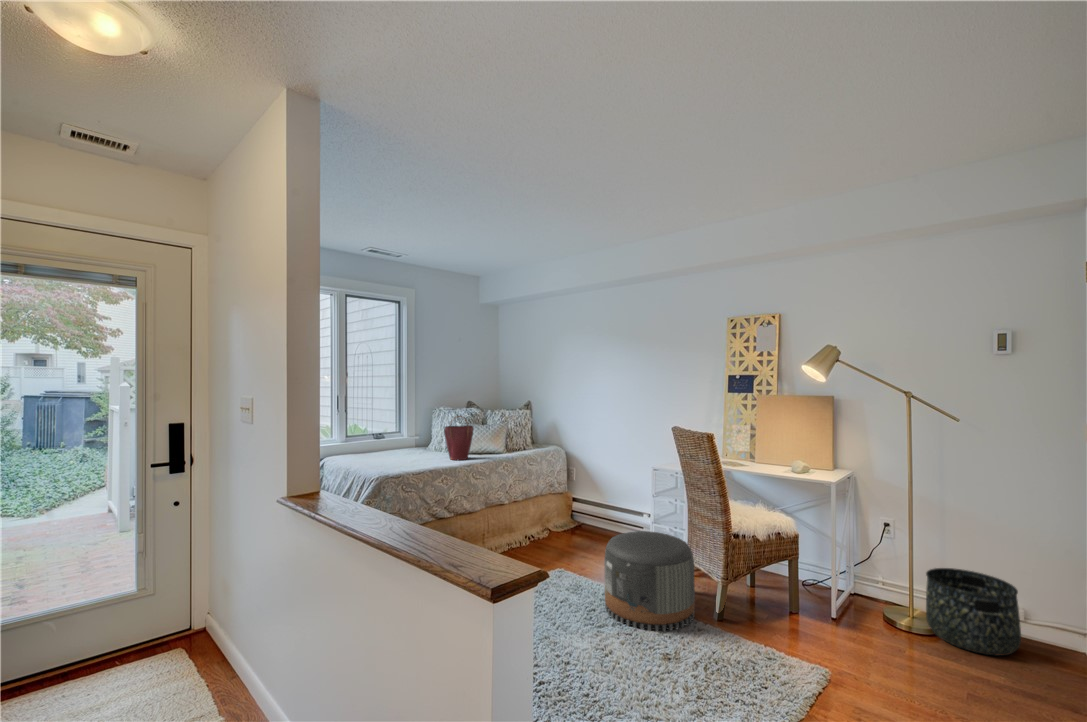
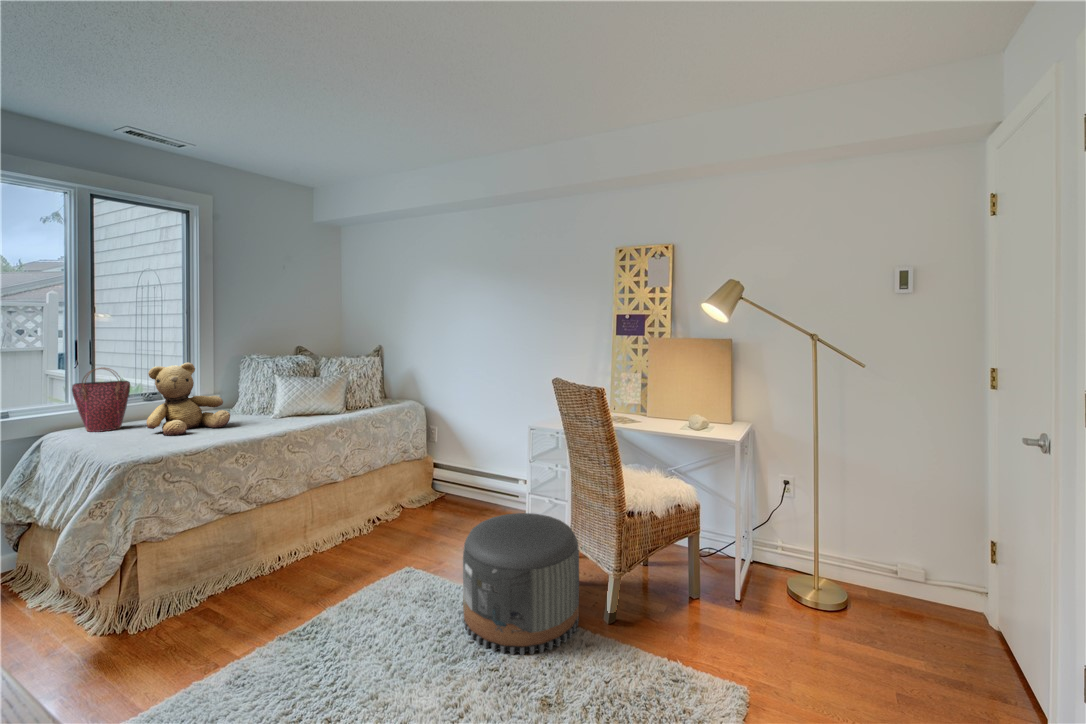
teddy bear: none [384,411,433,463] -> present [147,362,230,436]
handbag: present [444,416,474,460] -> present [72,368,130,432]
basket: present [926,568,1021,656] -> none [827,528,927,627]

